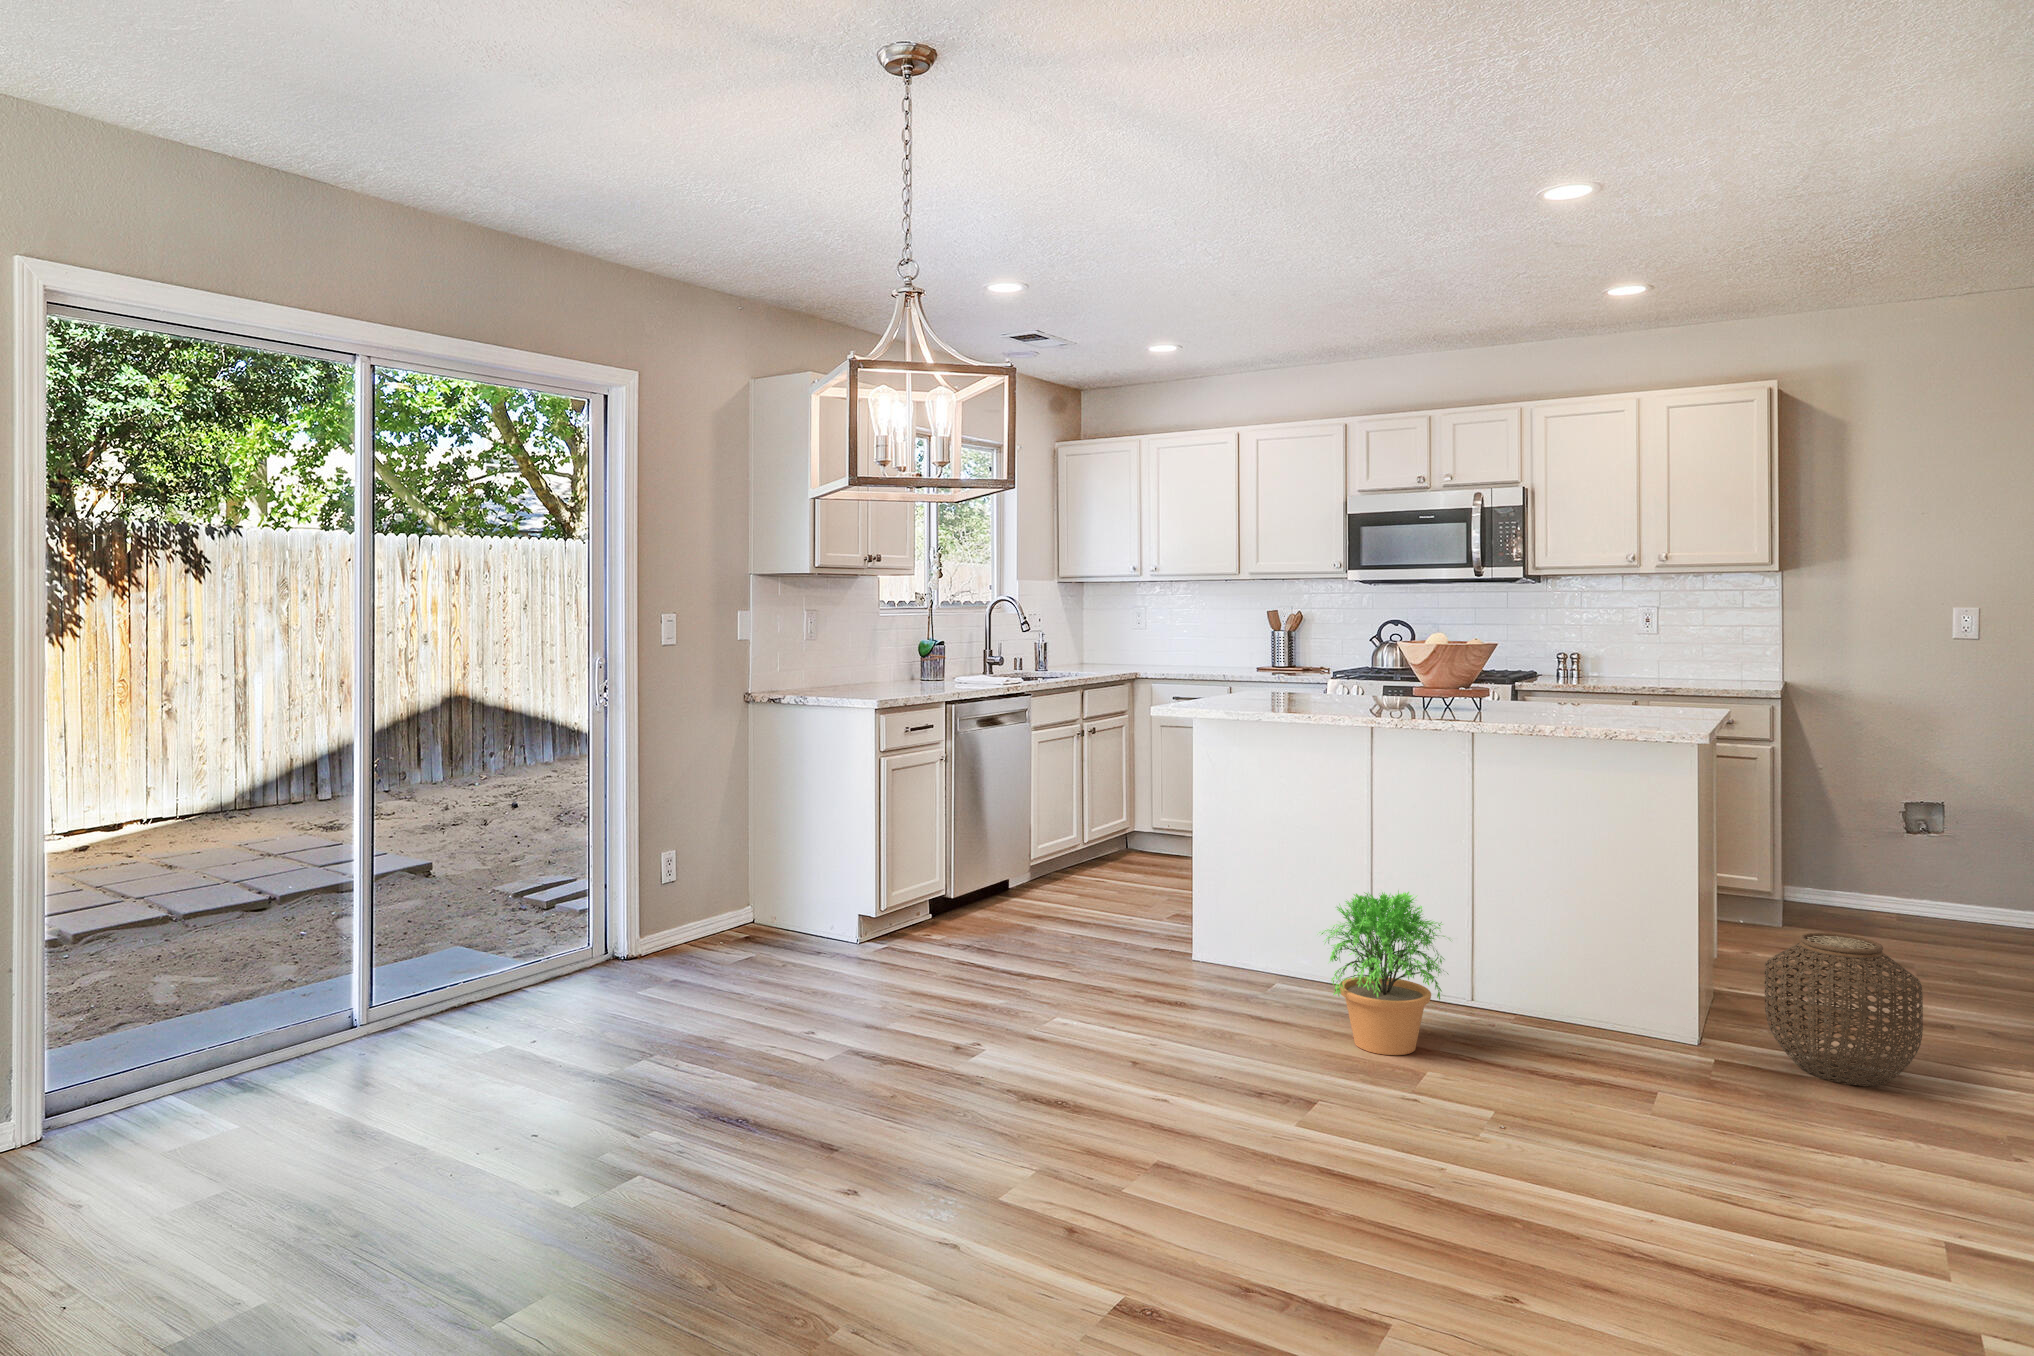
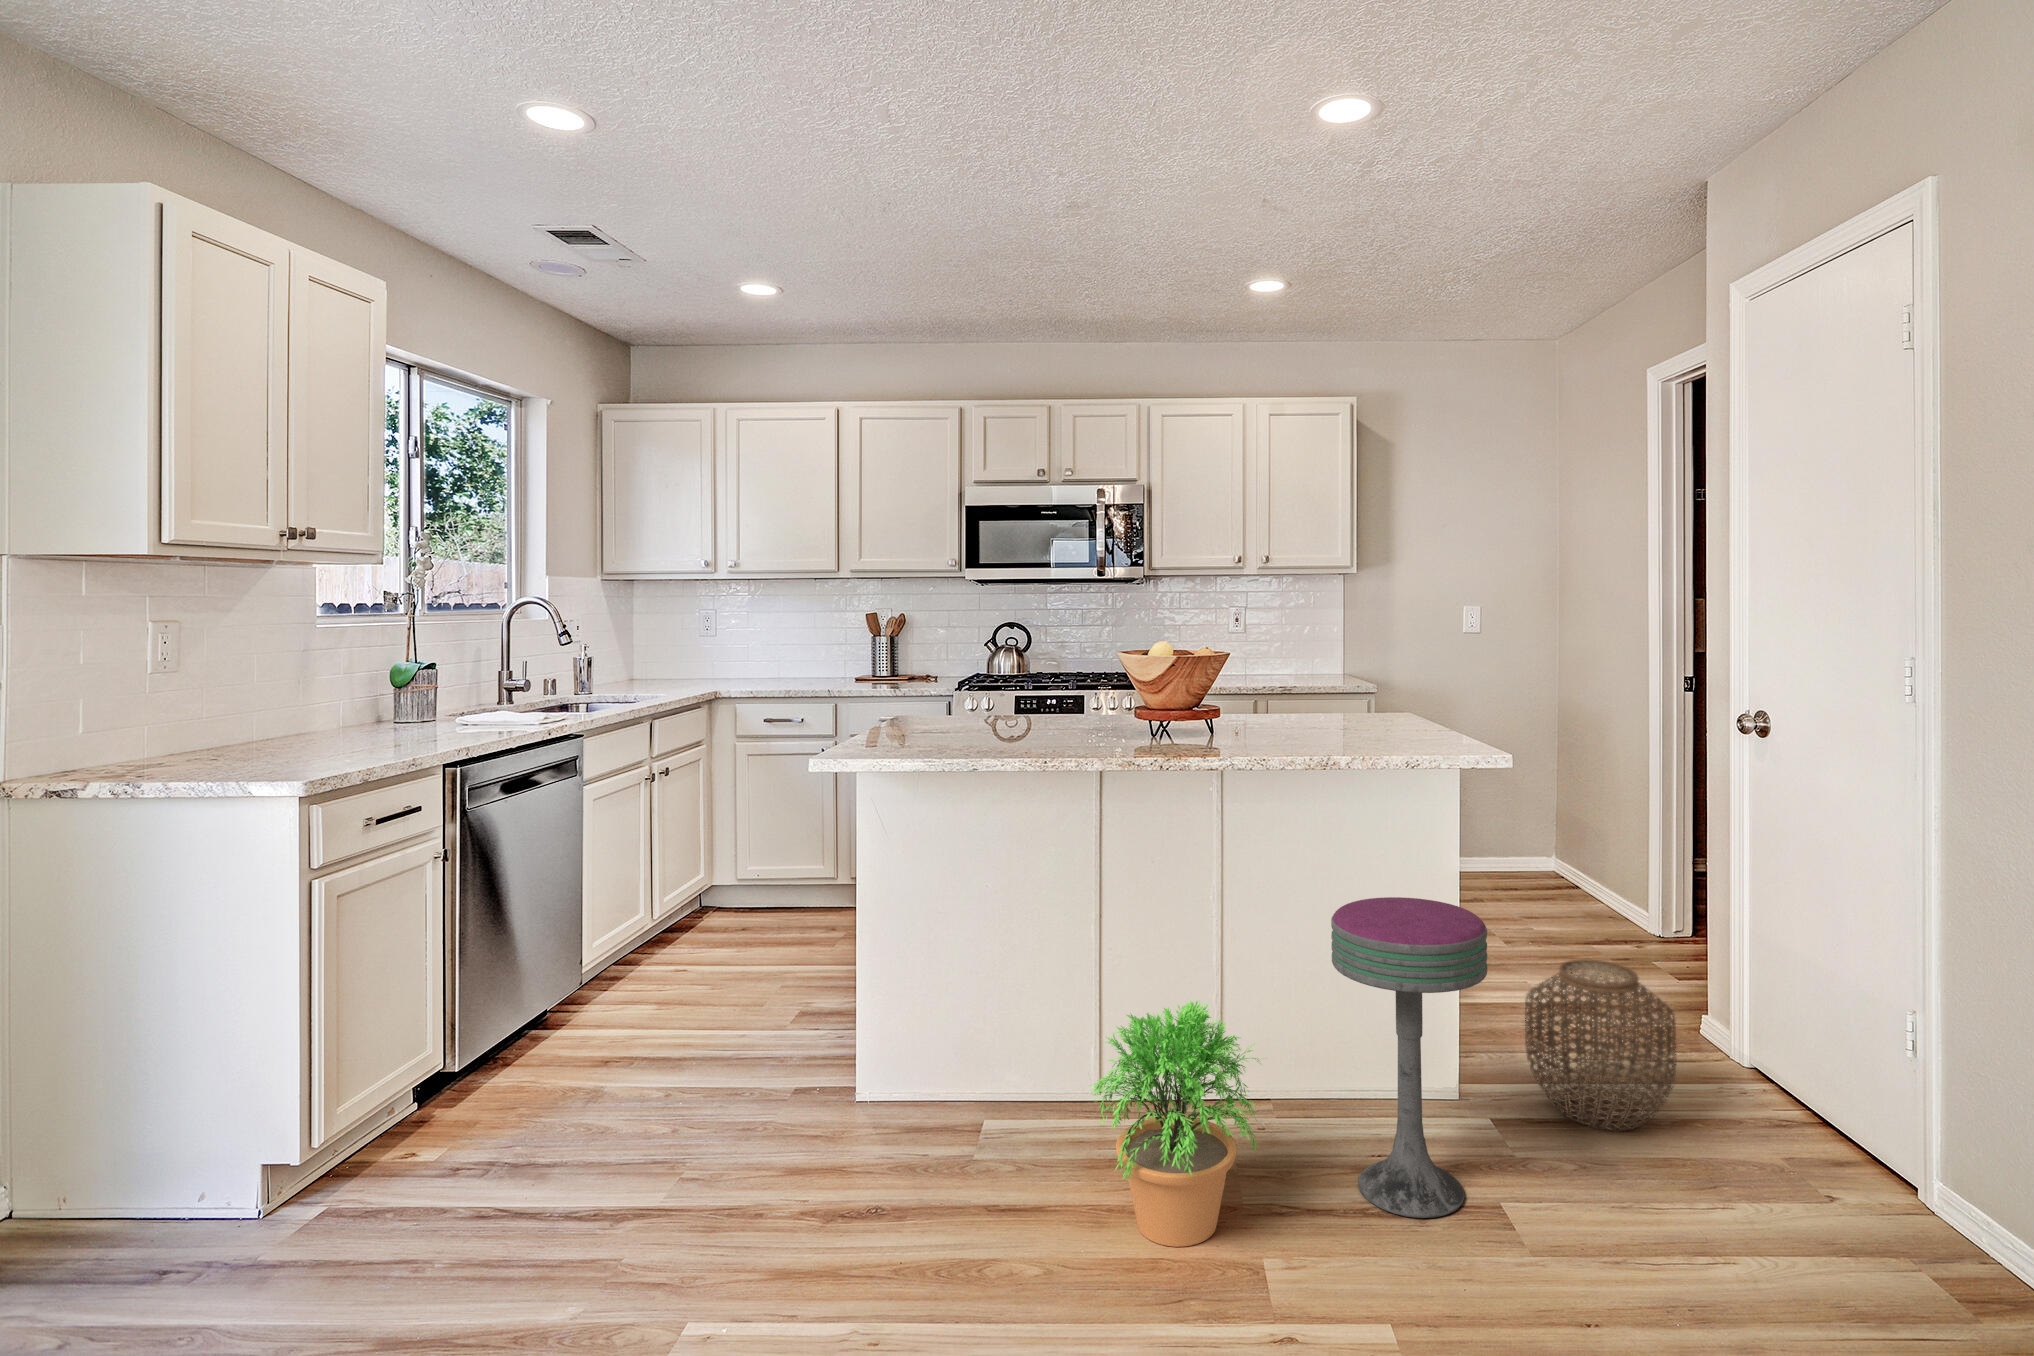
bar stool: none [1523,840,1659,1083] -> present [1331,897,1487,1218]

